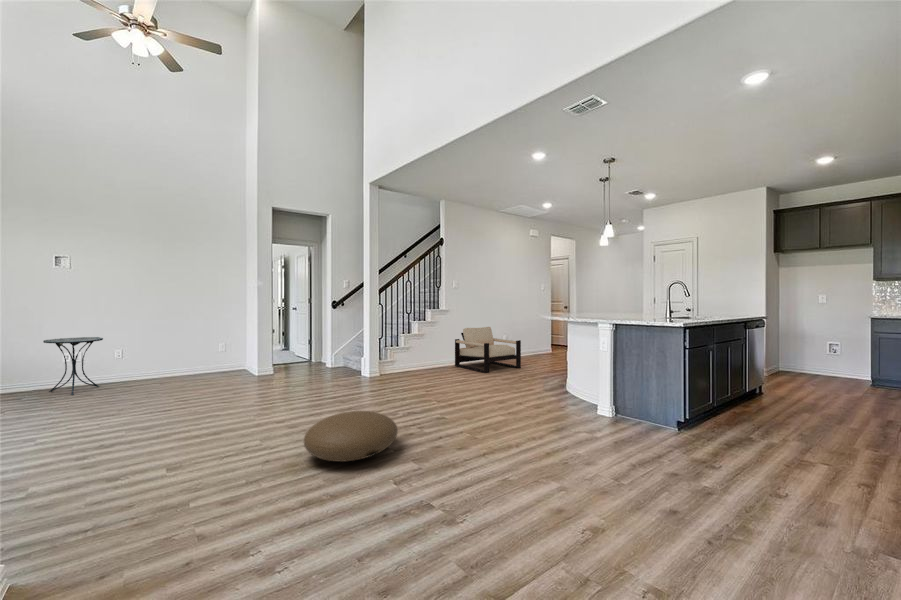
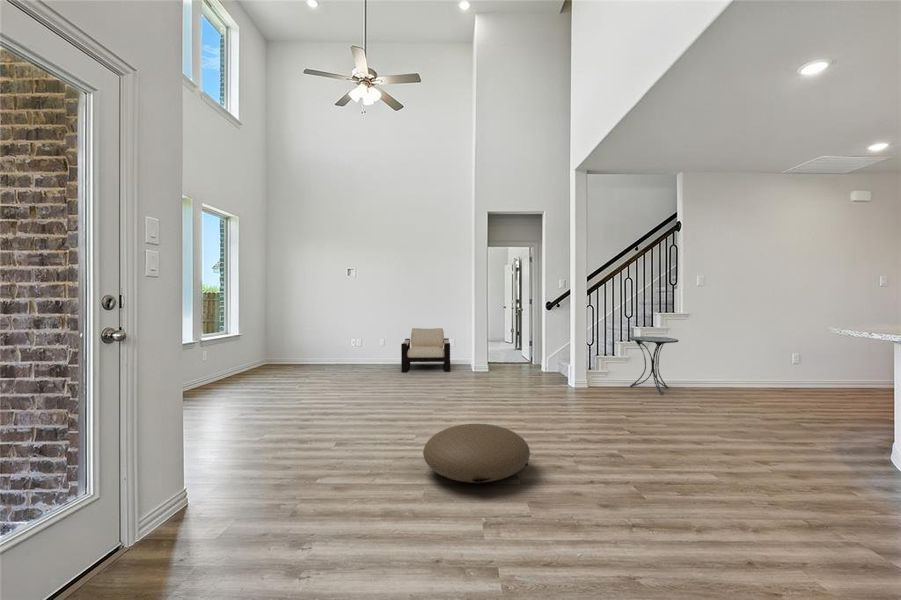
armchair: present [455,327,521,373] -> present [401,328,450,372]
side table: present [43,337,103,395] -> present [630,336,678,395]

